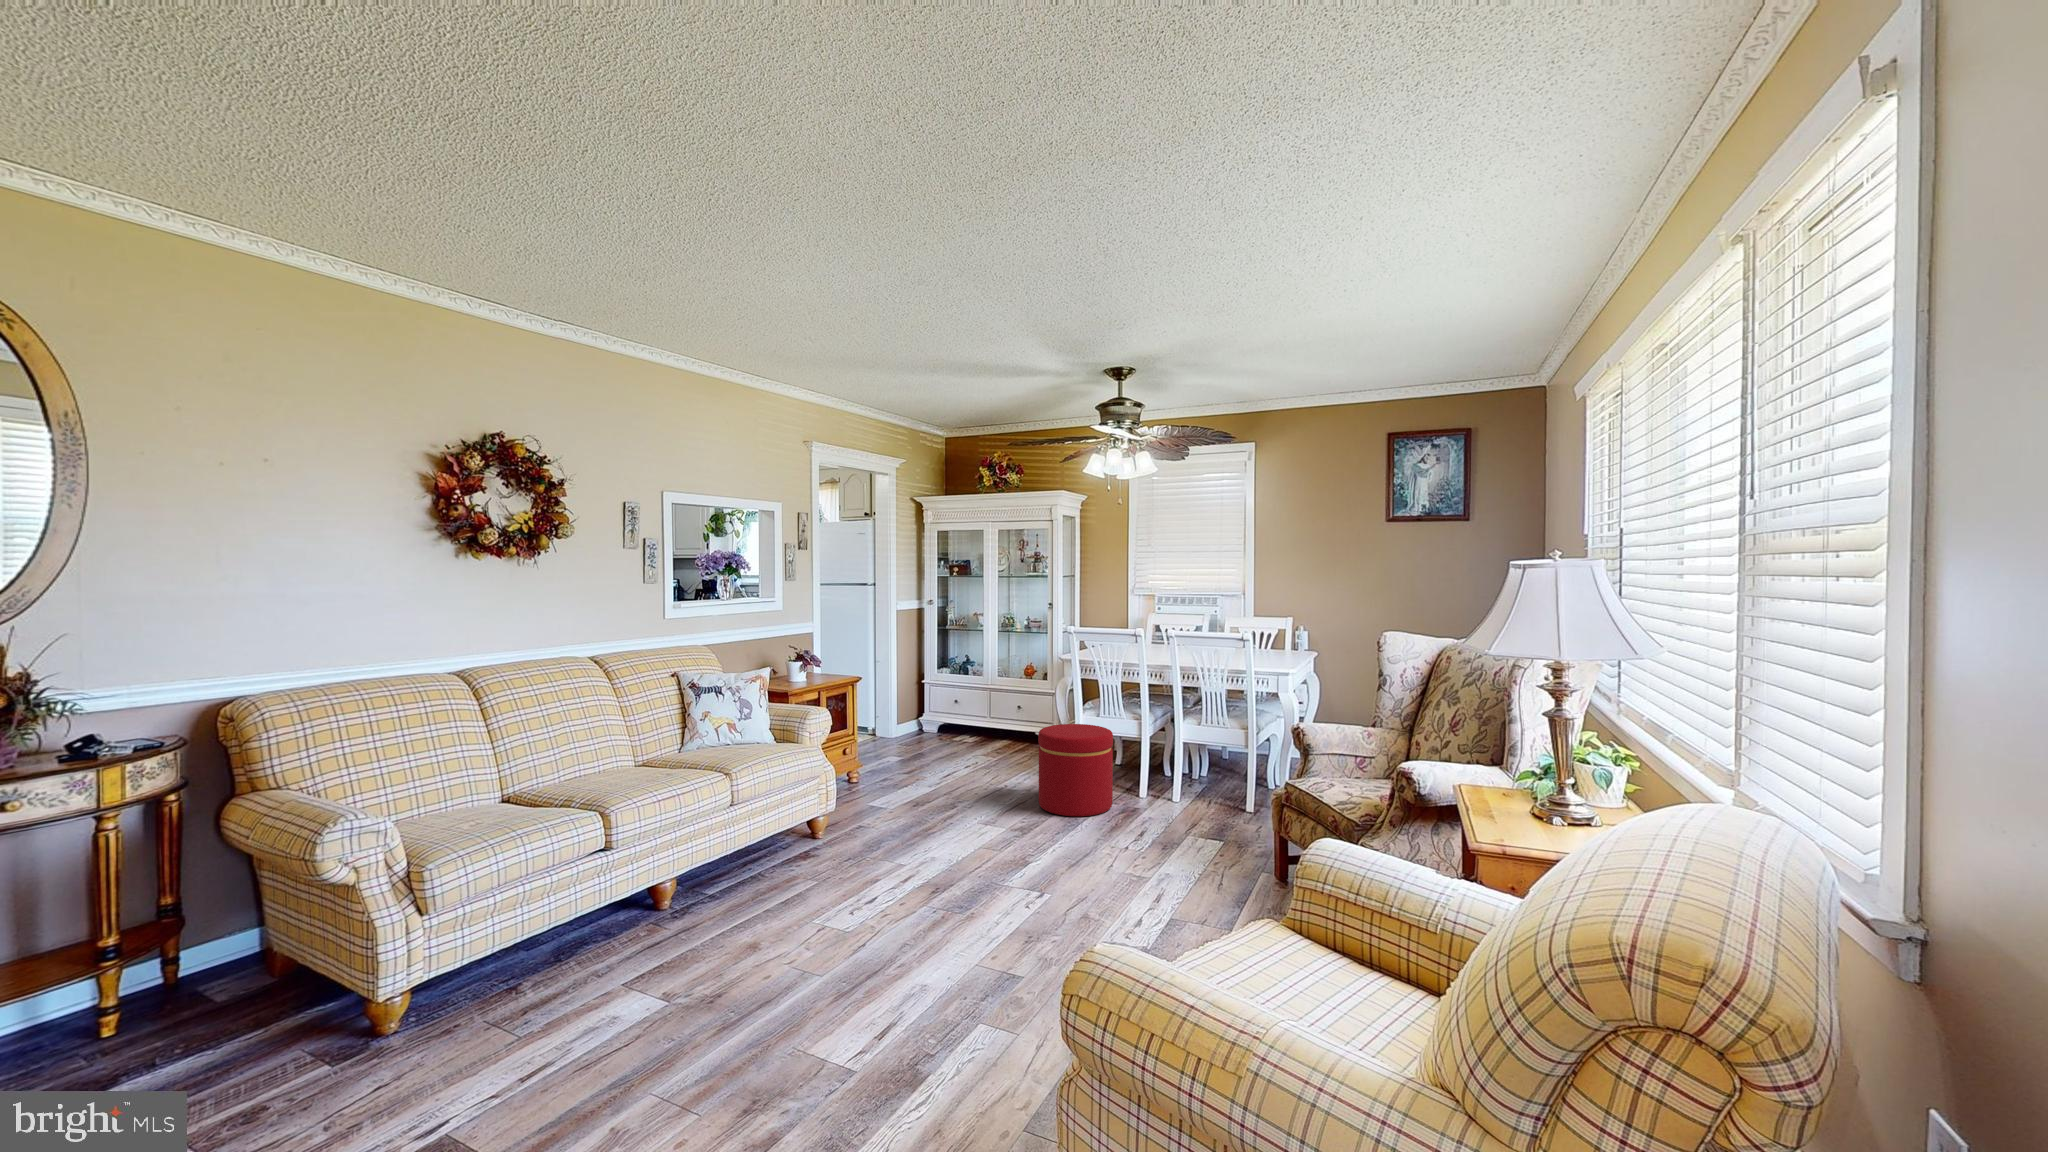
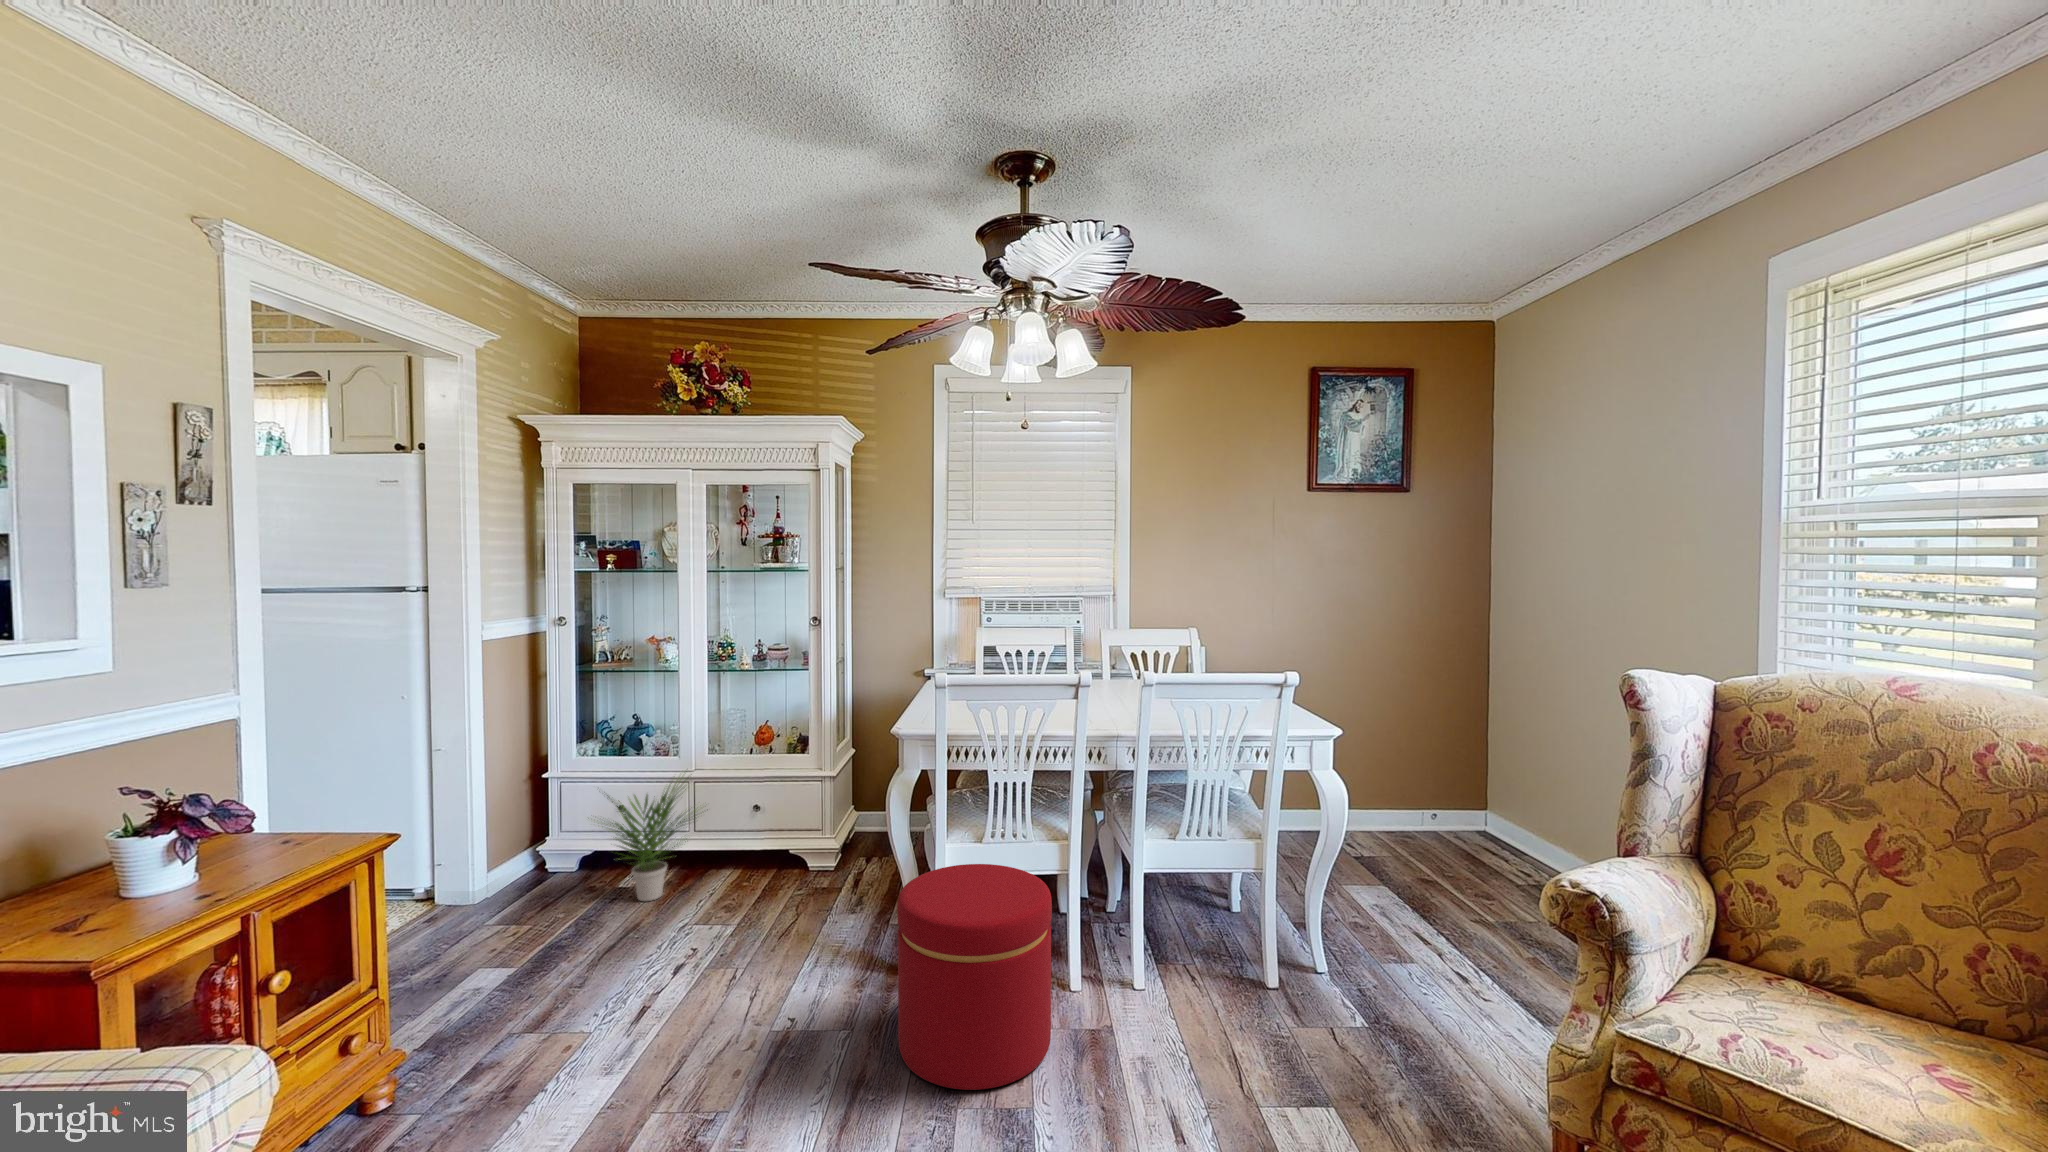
potted plant: none [937,683,995,748] -> present [606,778,698,901]

